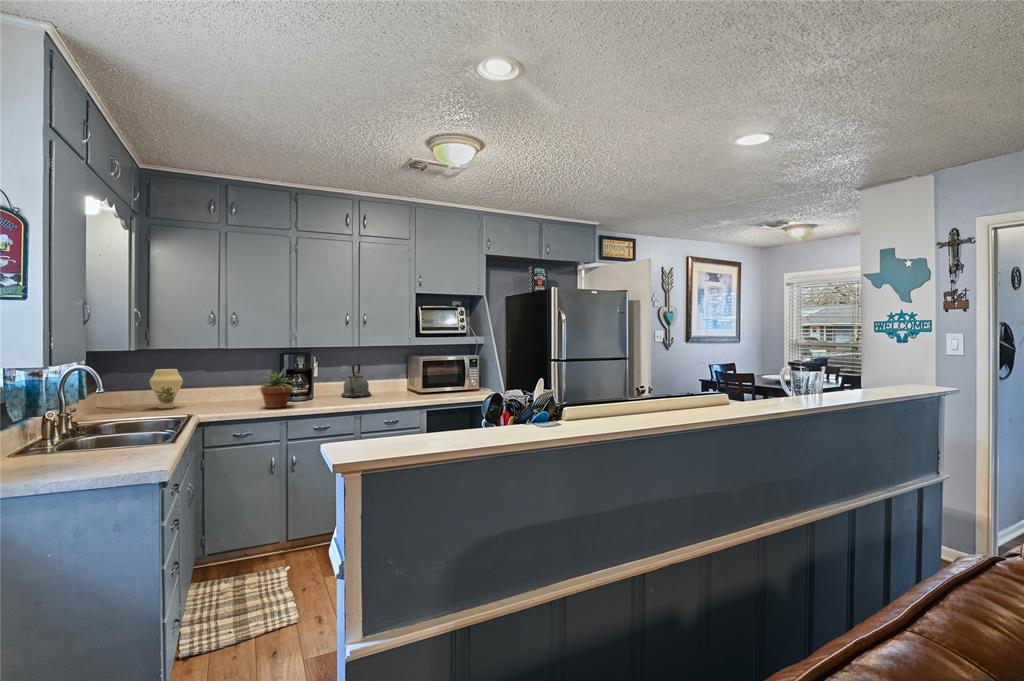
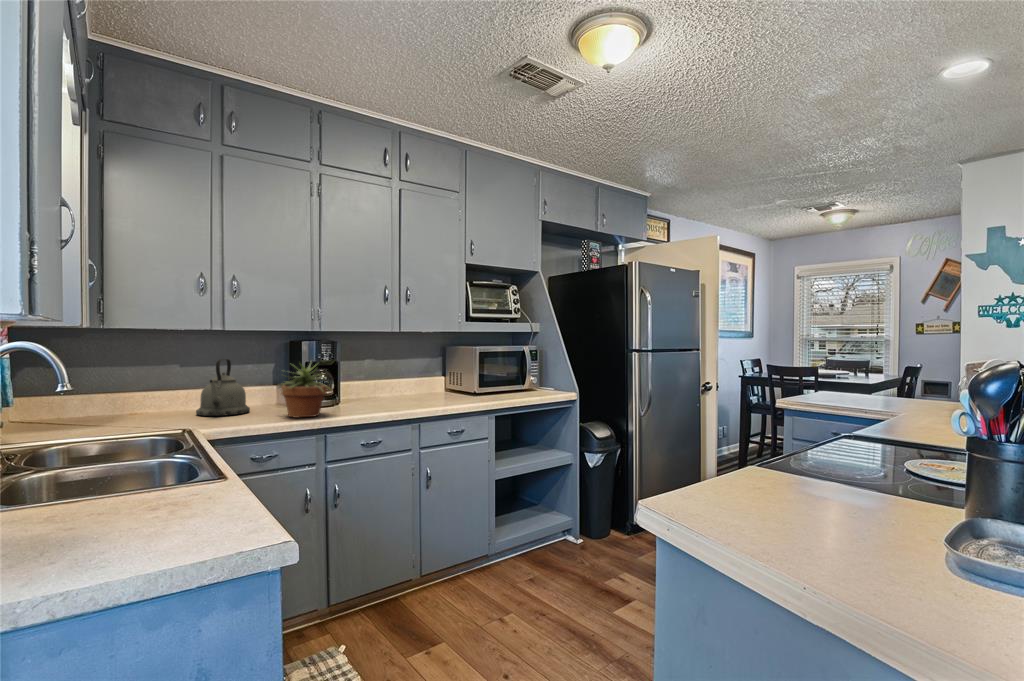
kettle: present [341,363,371,397] -> present [196,359,250,416]
vase: present [150,369,183,409] -> none [98,361,152,423]

